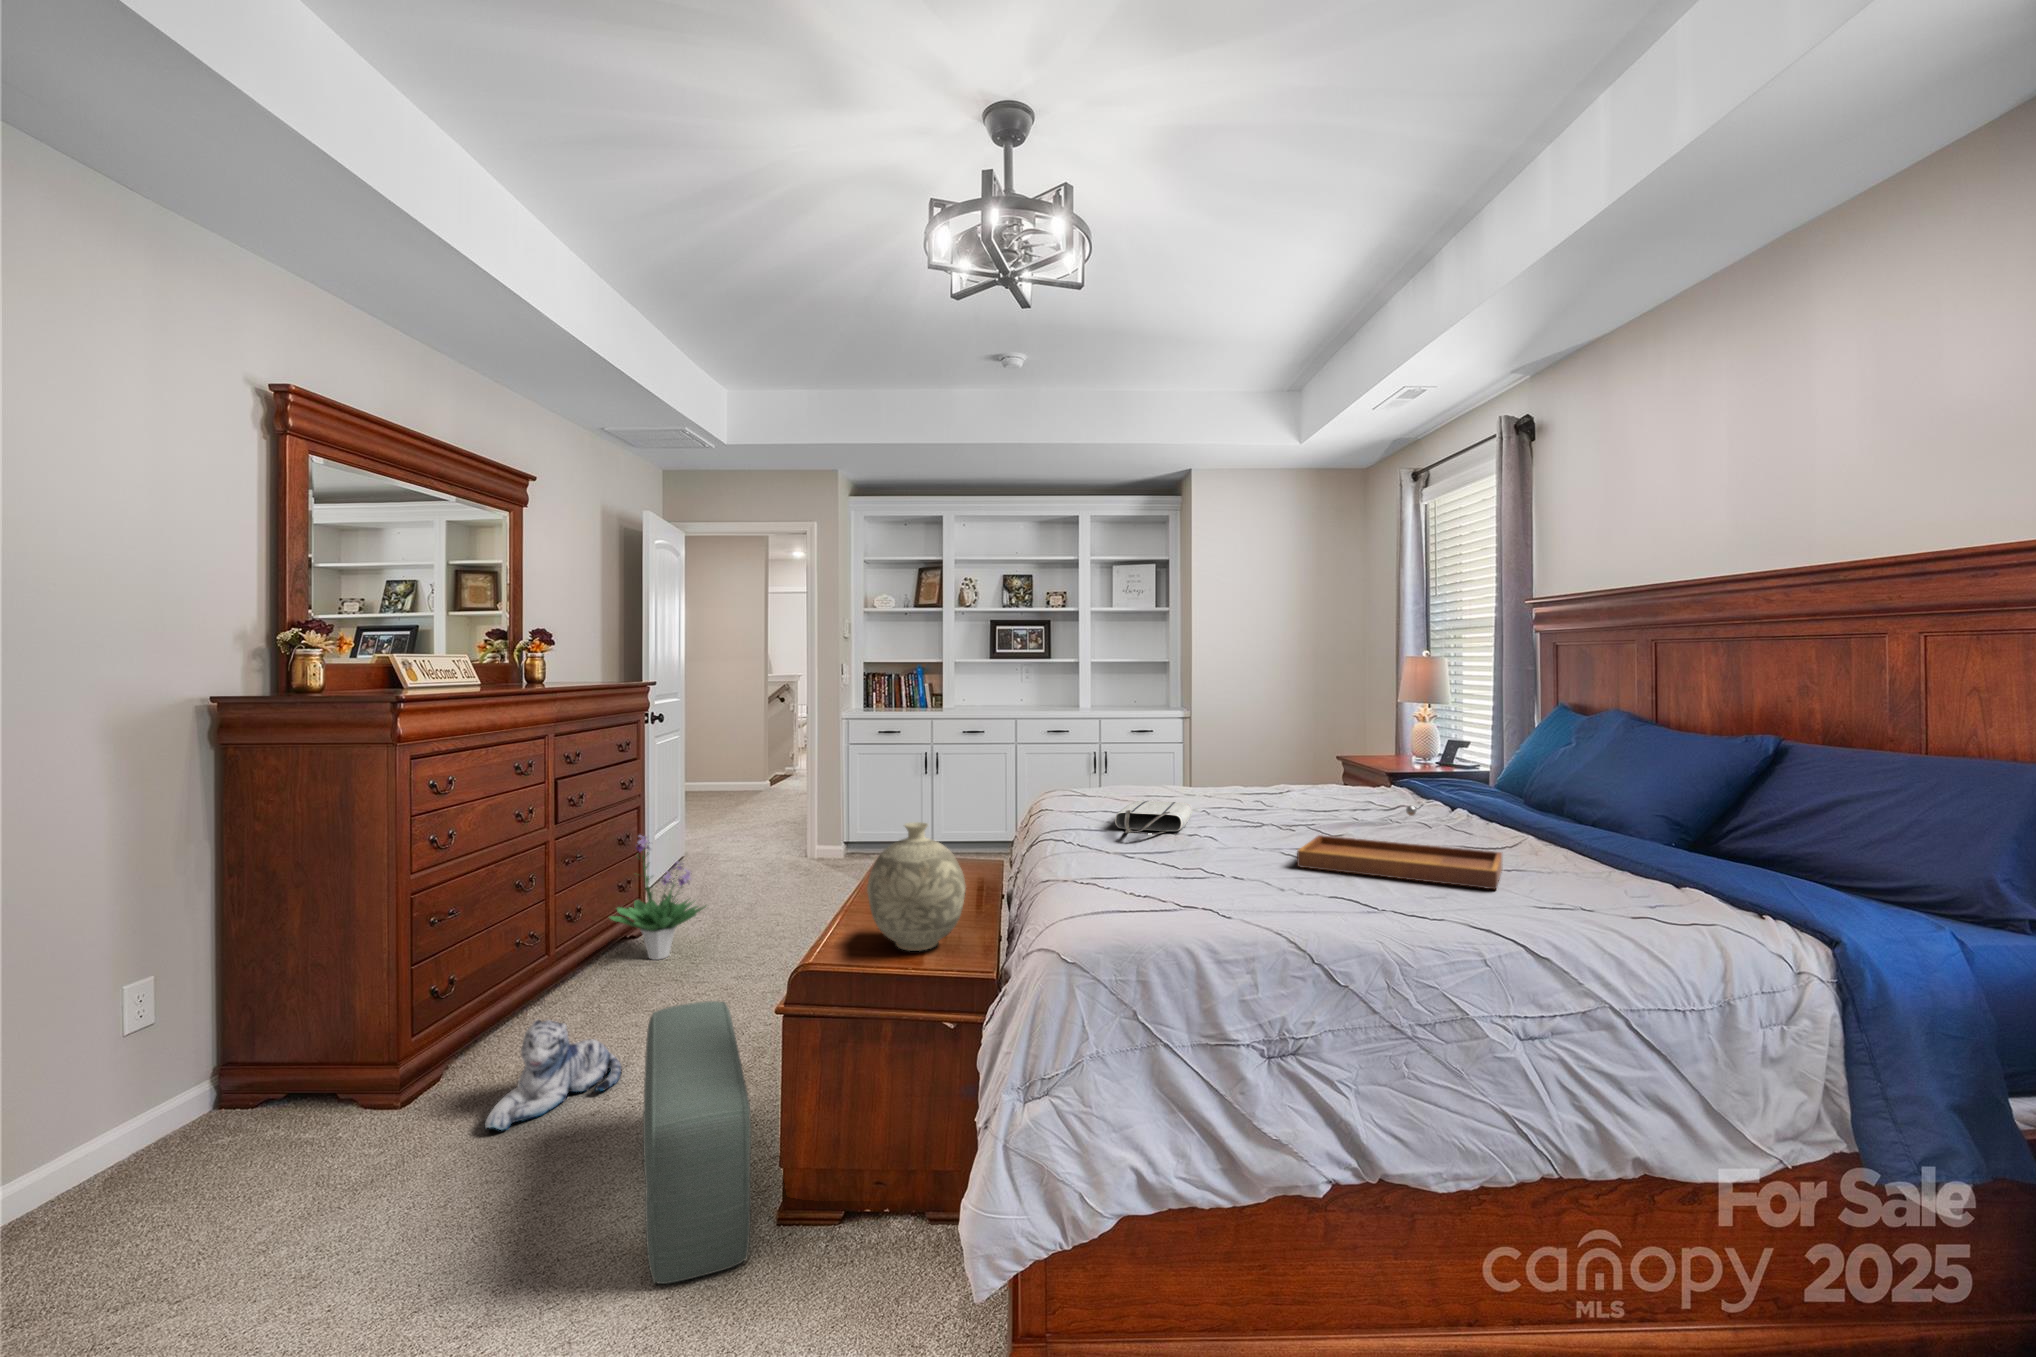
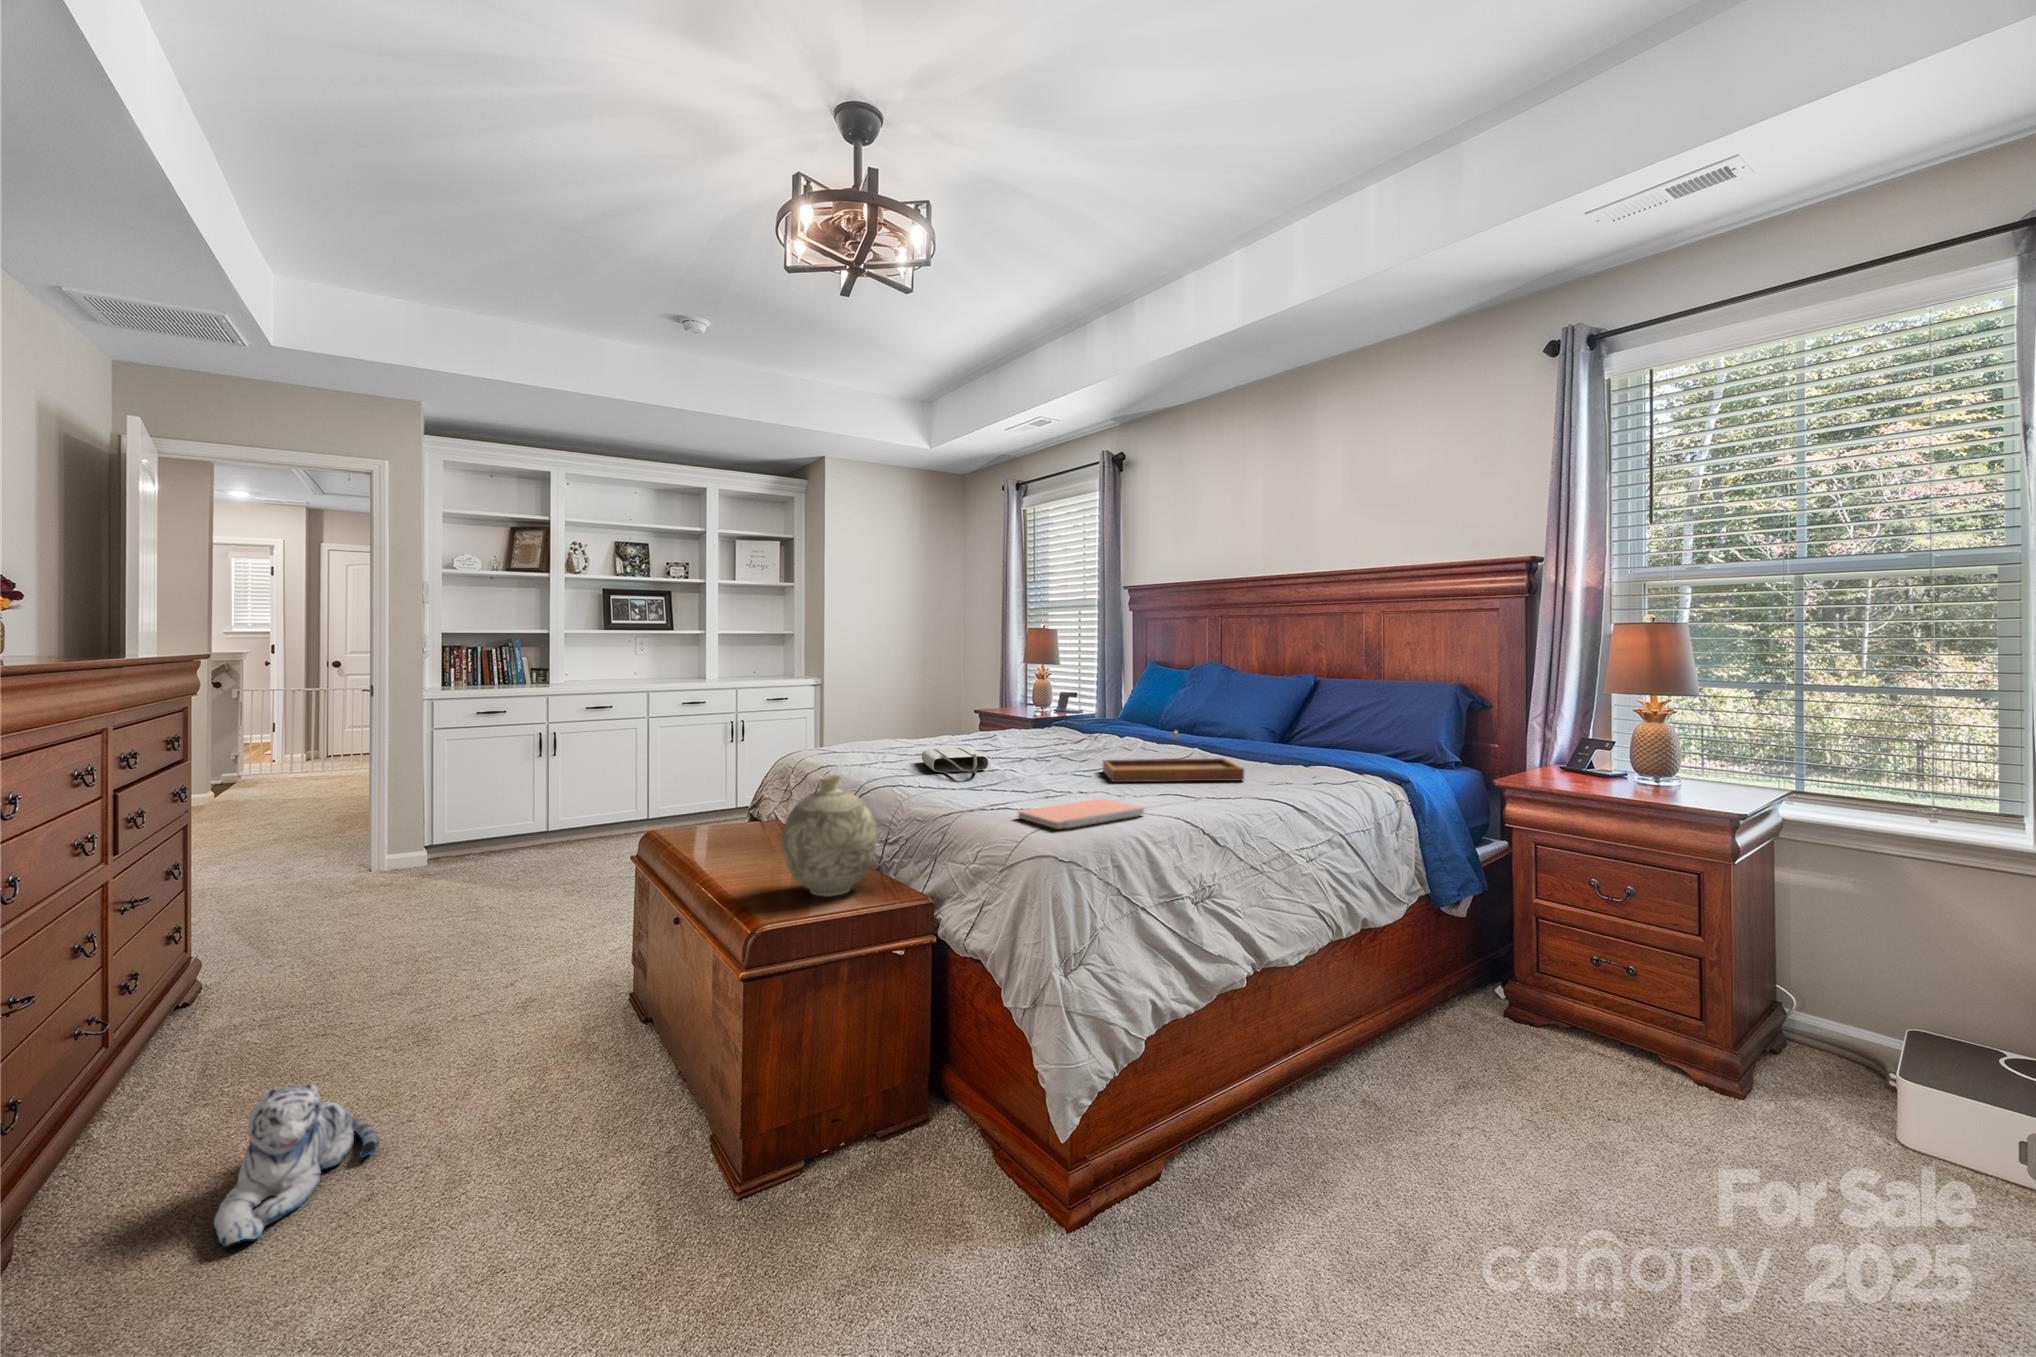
potted plant: present [610,835,706,960] -> none [190,854,348,1013]
notebook: none [1078,887,1234,920] -> present [1018,798,1144,829]
pouf: present [643,1001,751,1284] -> none [488,1000,743,1282]

